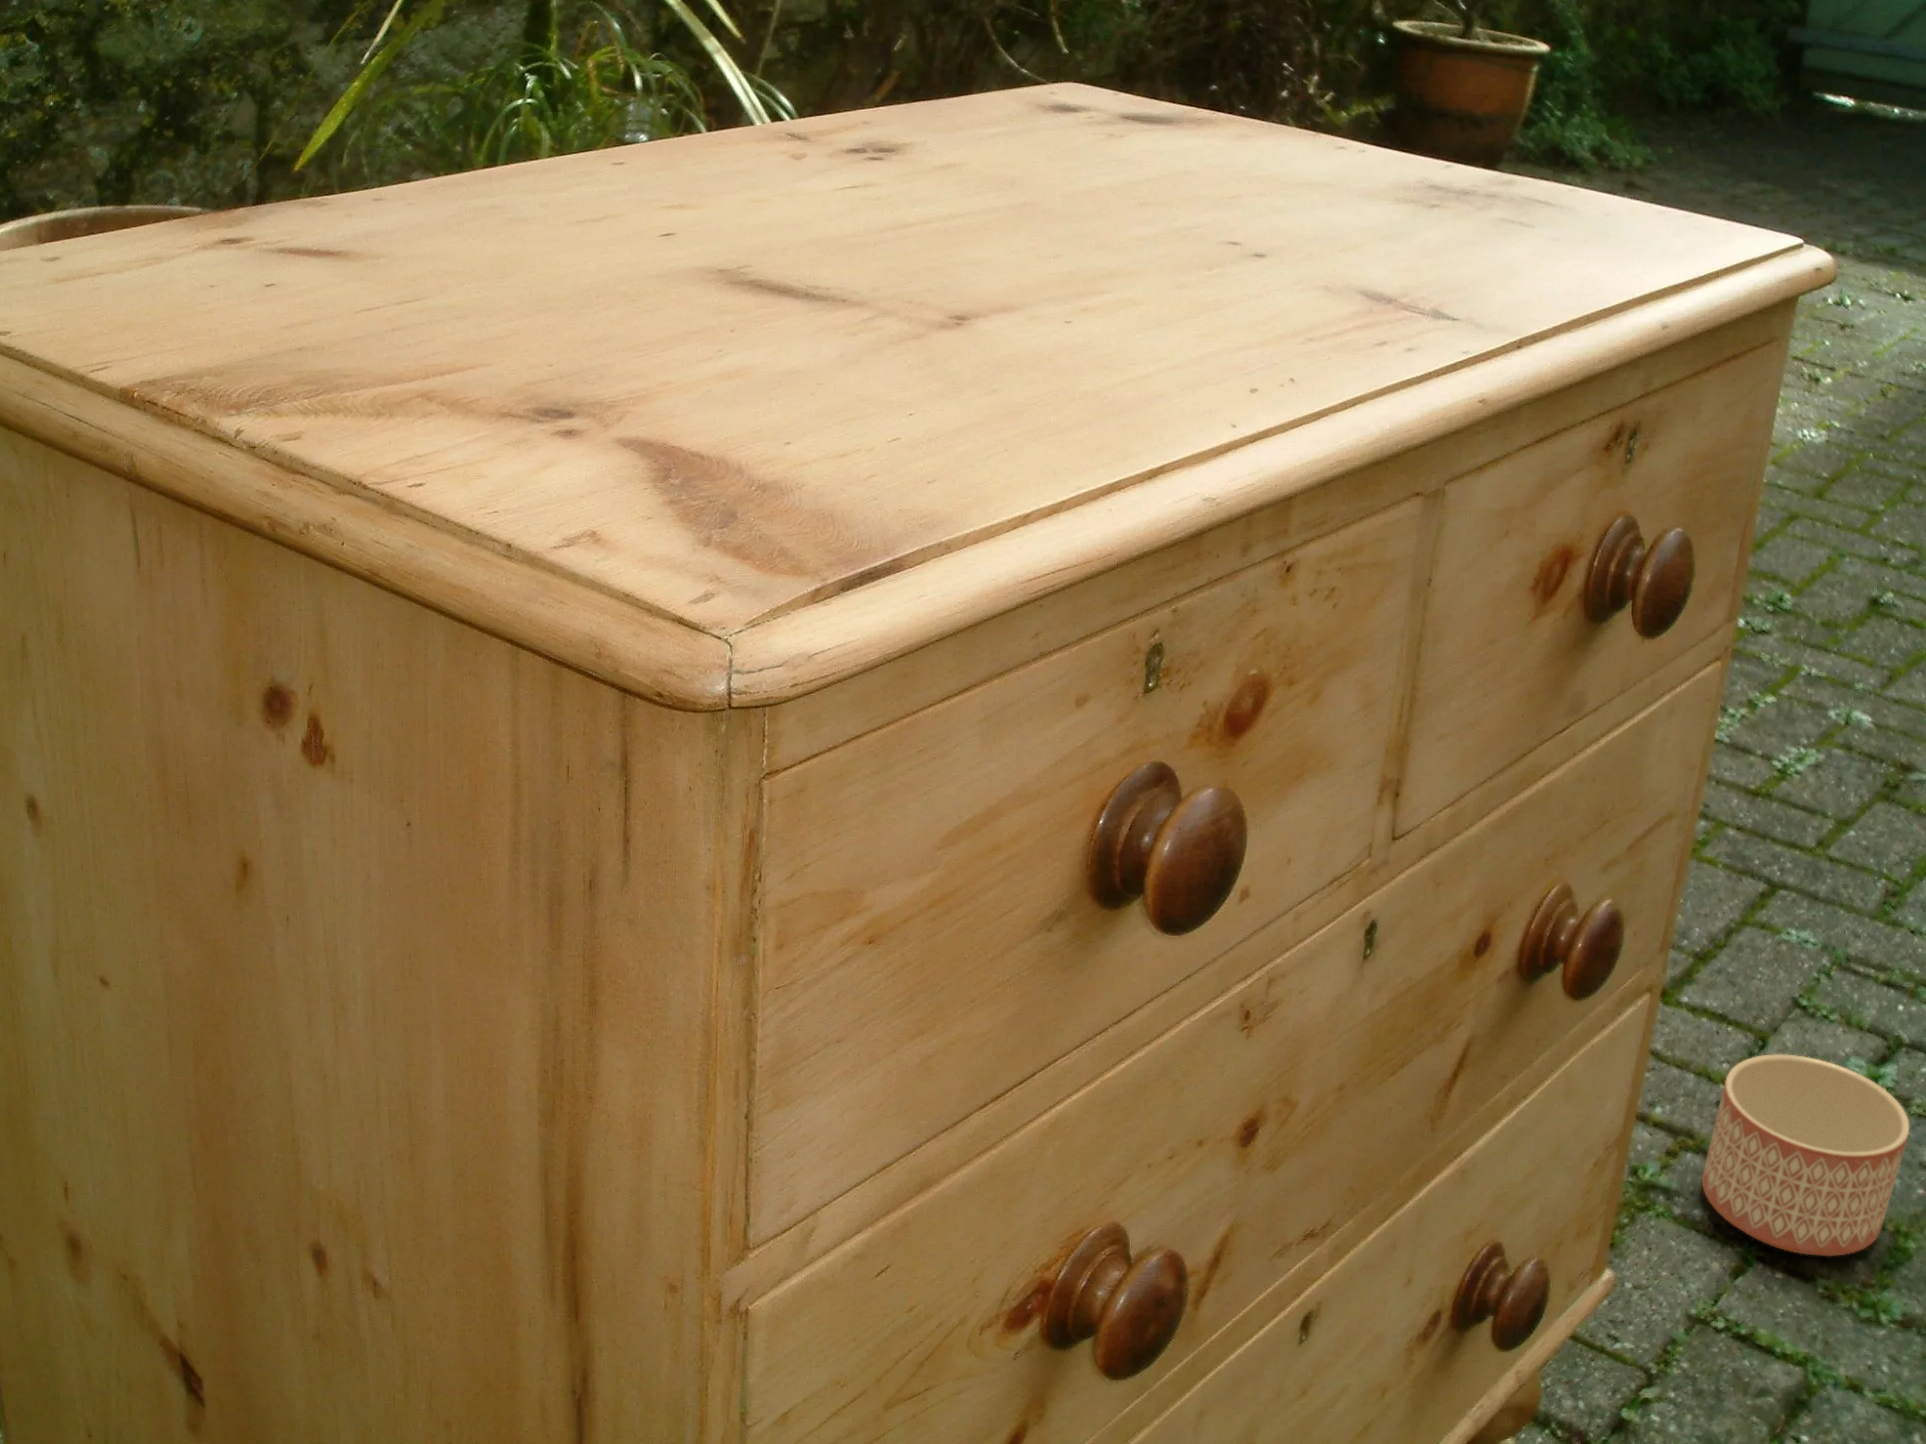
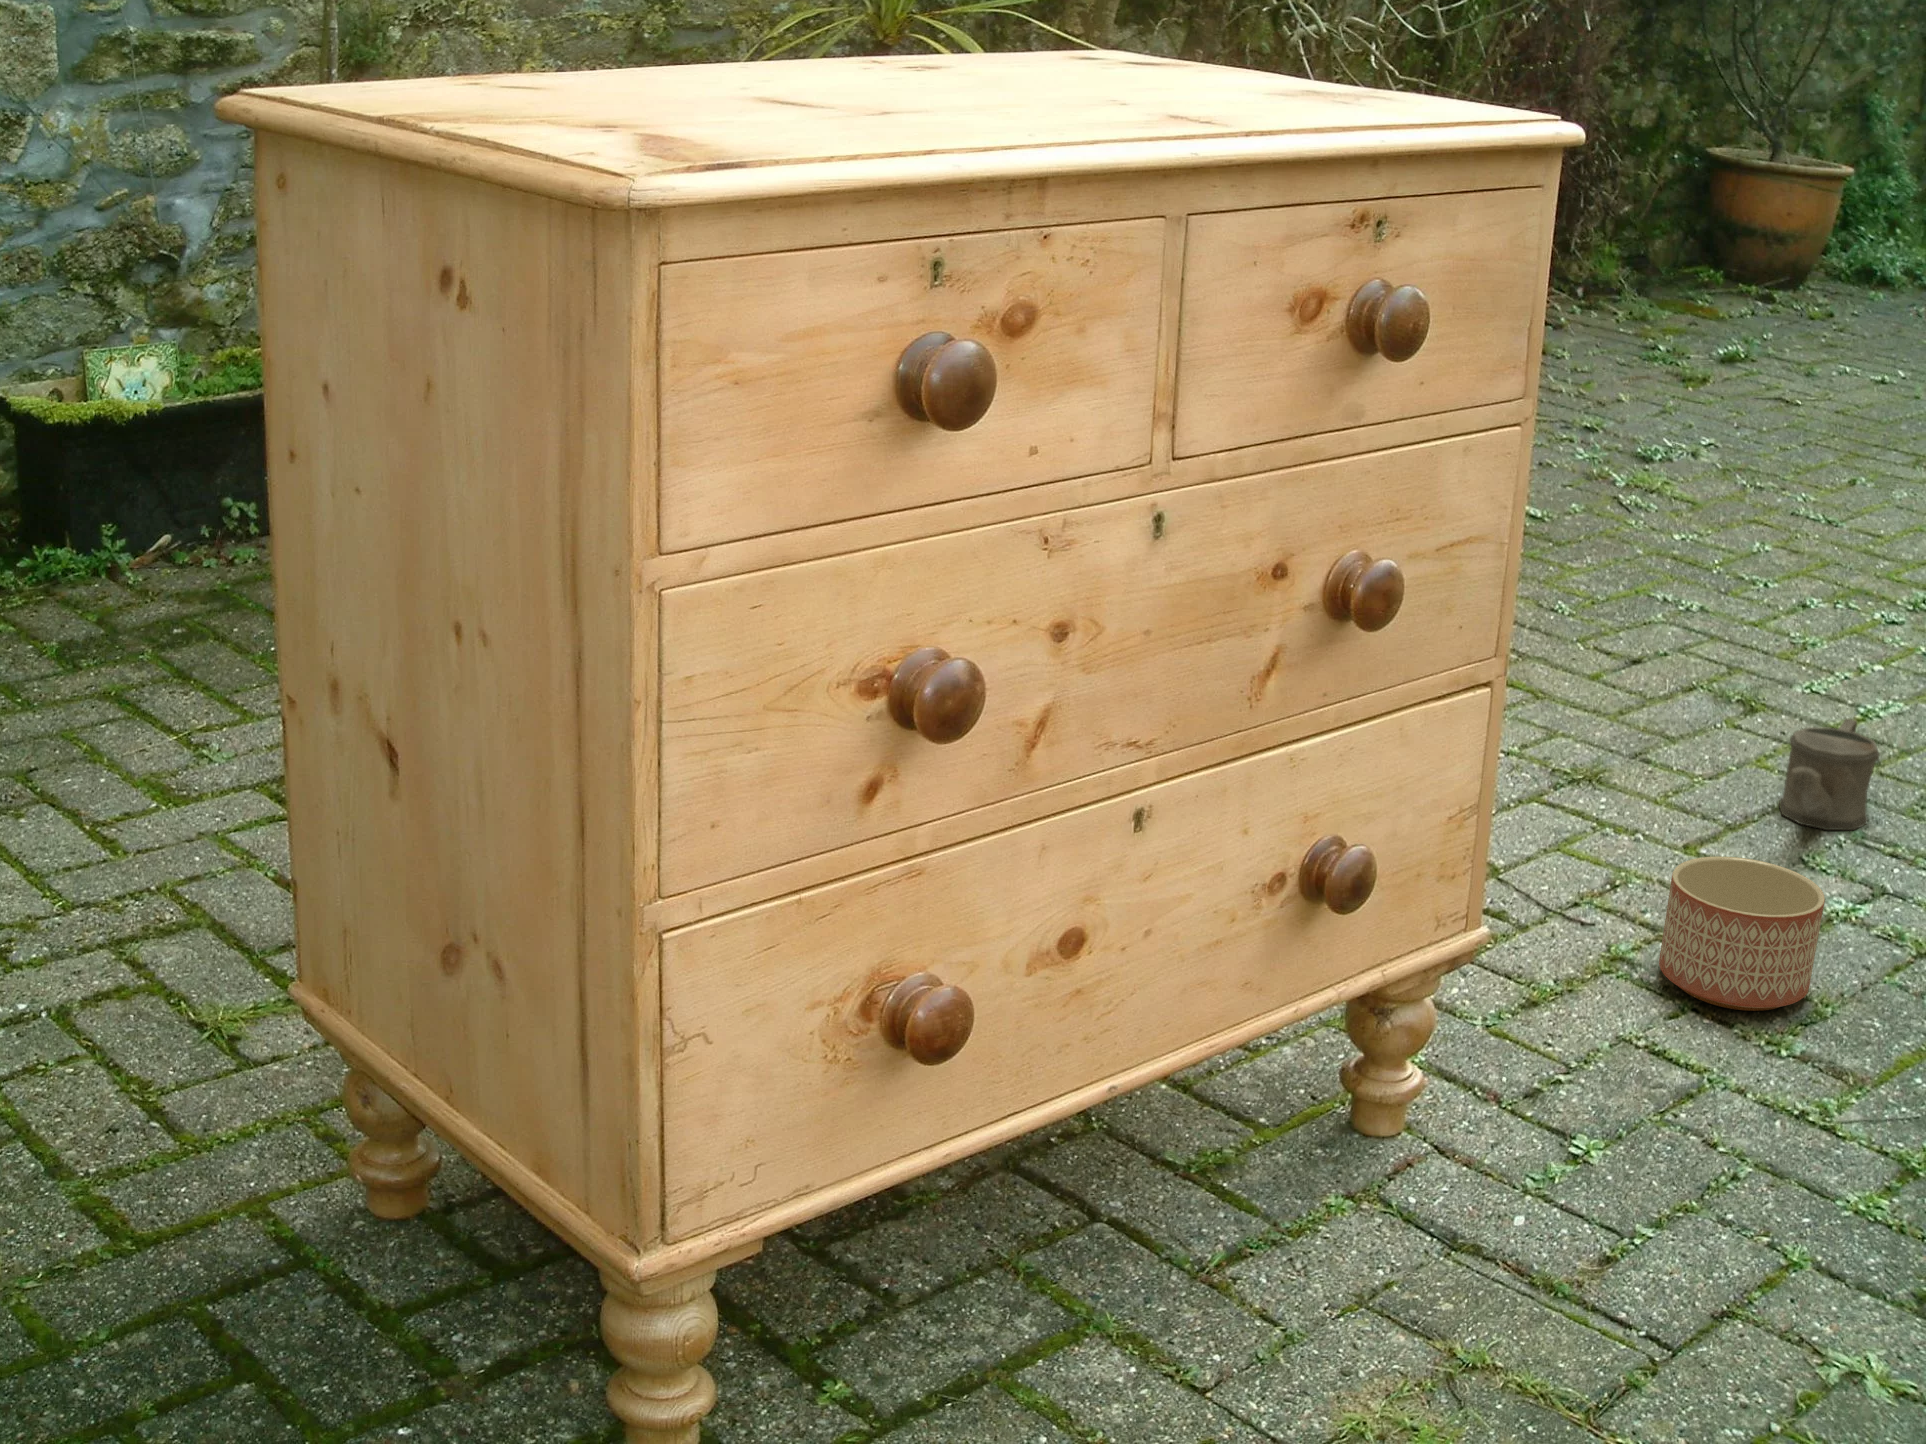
watering can: none [1741,809,1863,952] -> present [1779,718,1879,830]

